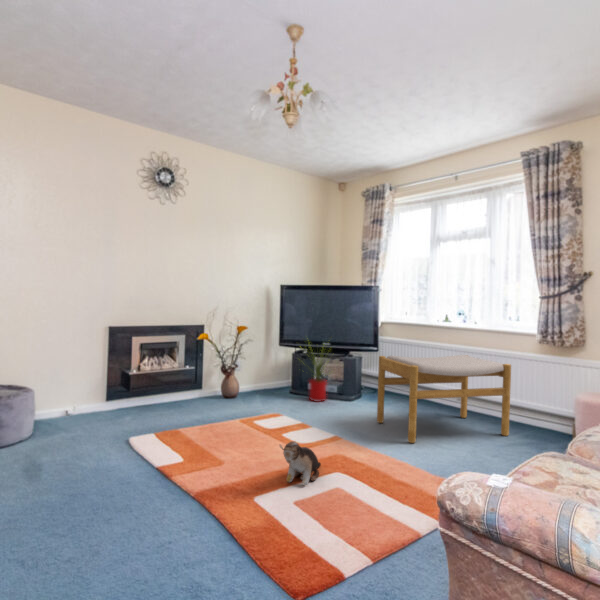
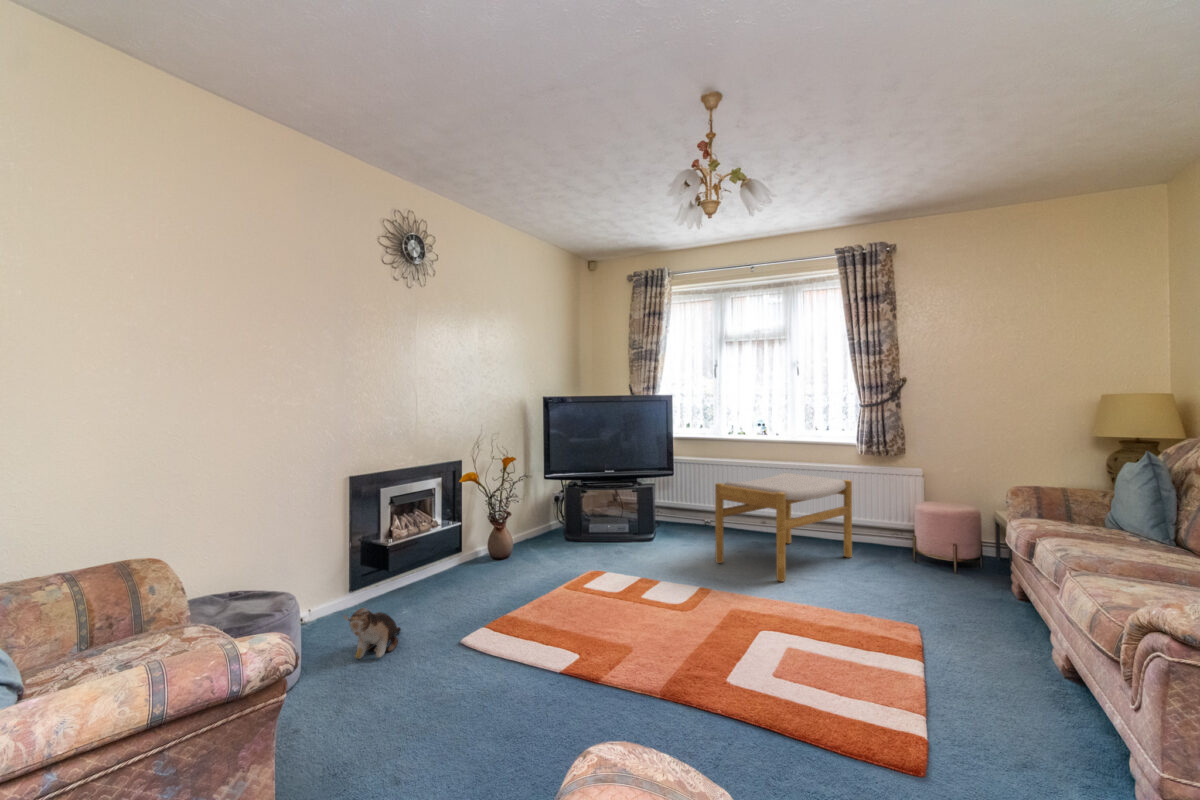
house plant: present [309,355,329,401] -> none [581,462,643,547]
plush toy: present [280,441,321,485] -> present [344,608,401,659]

